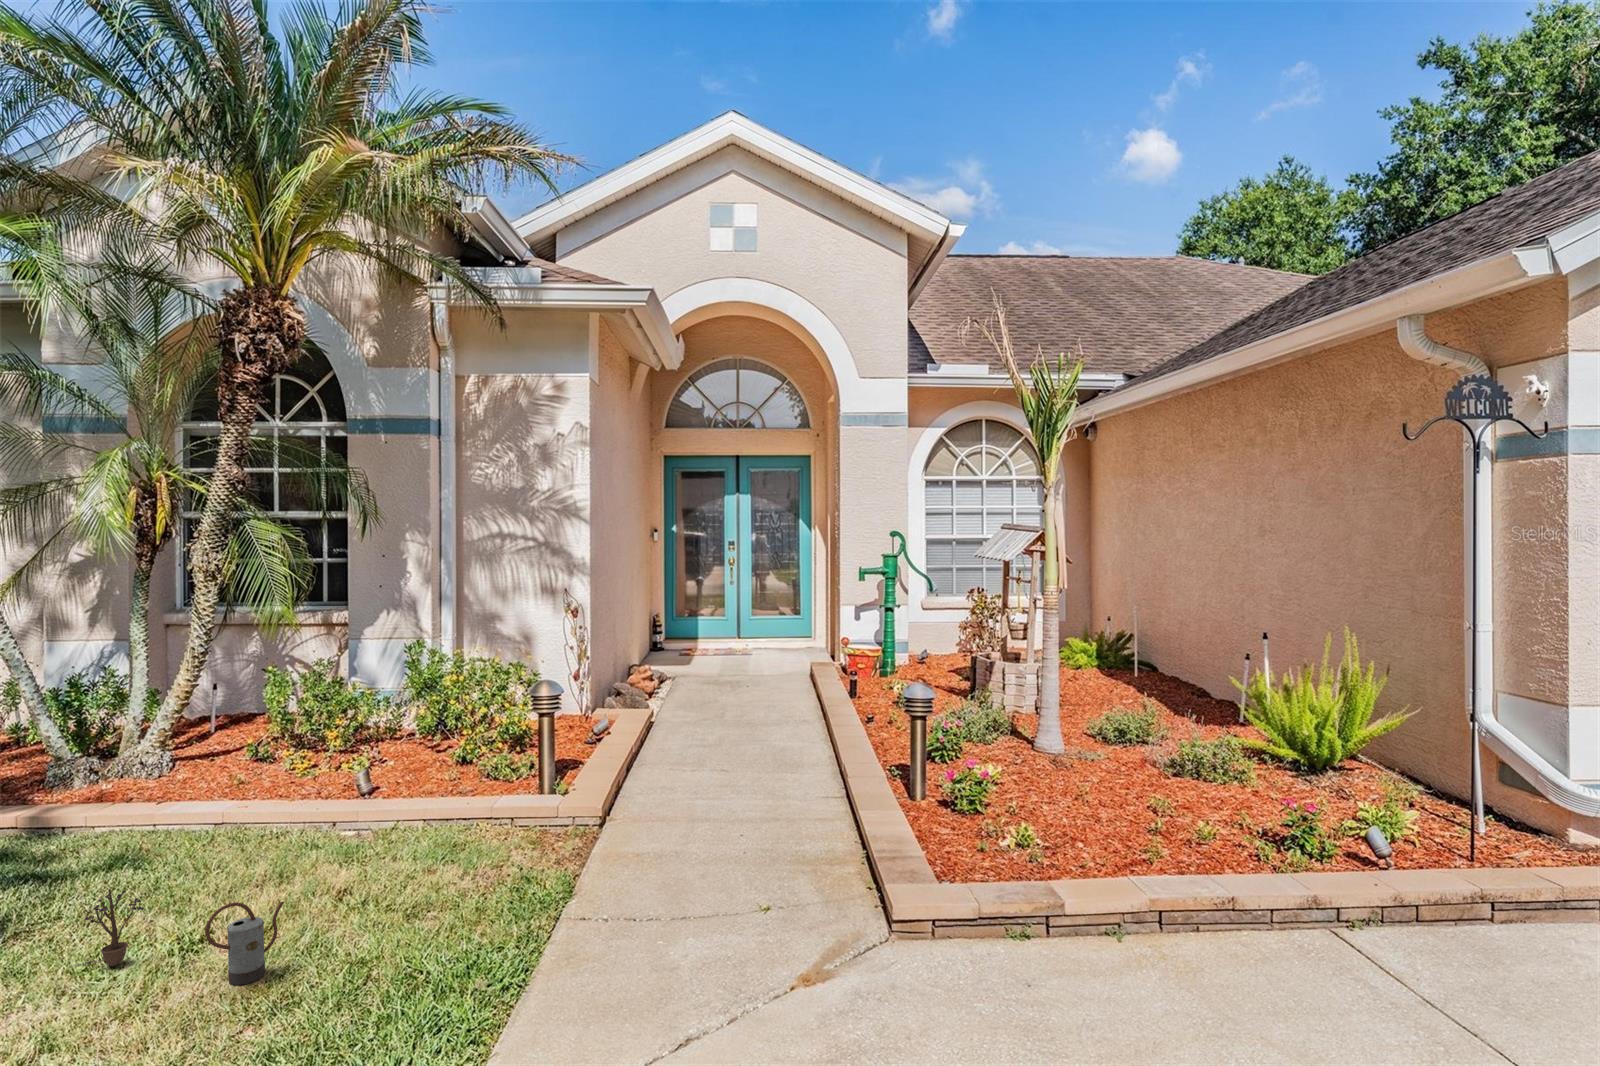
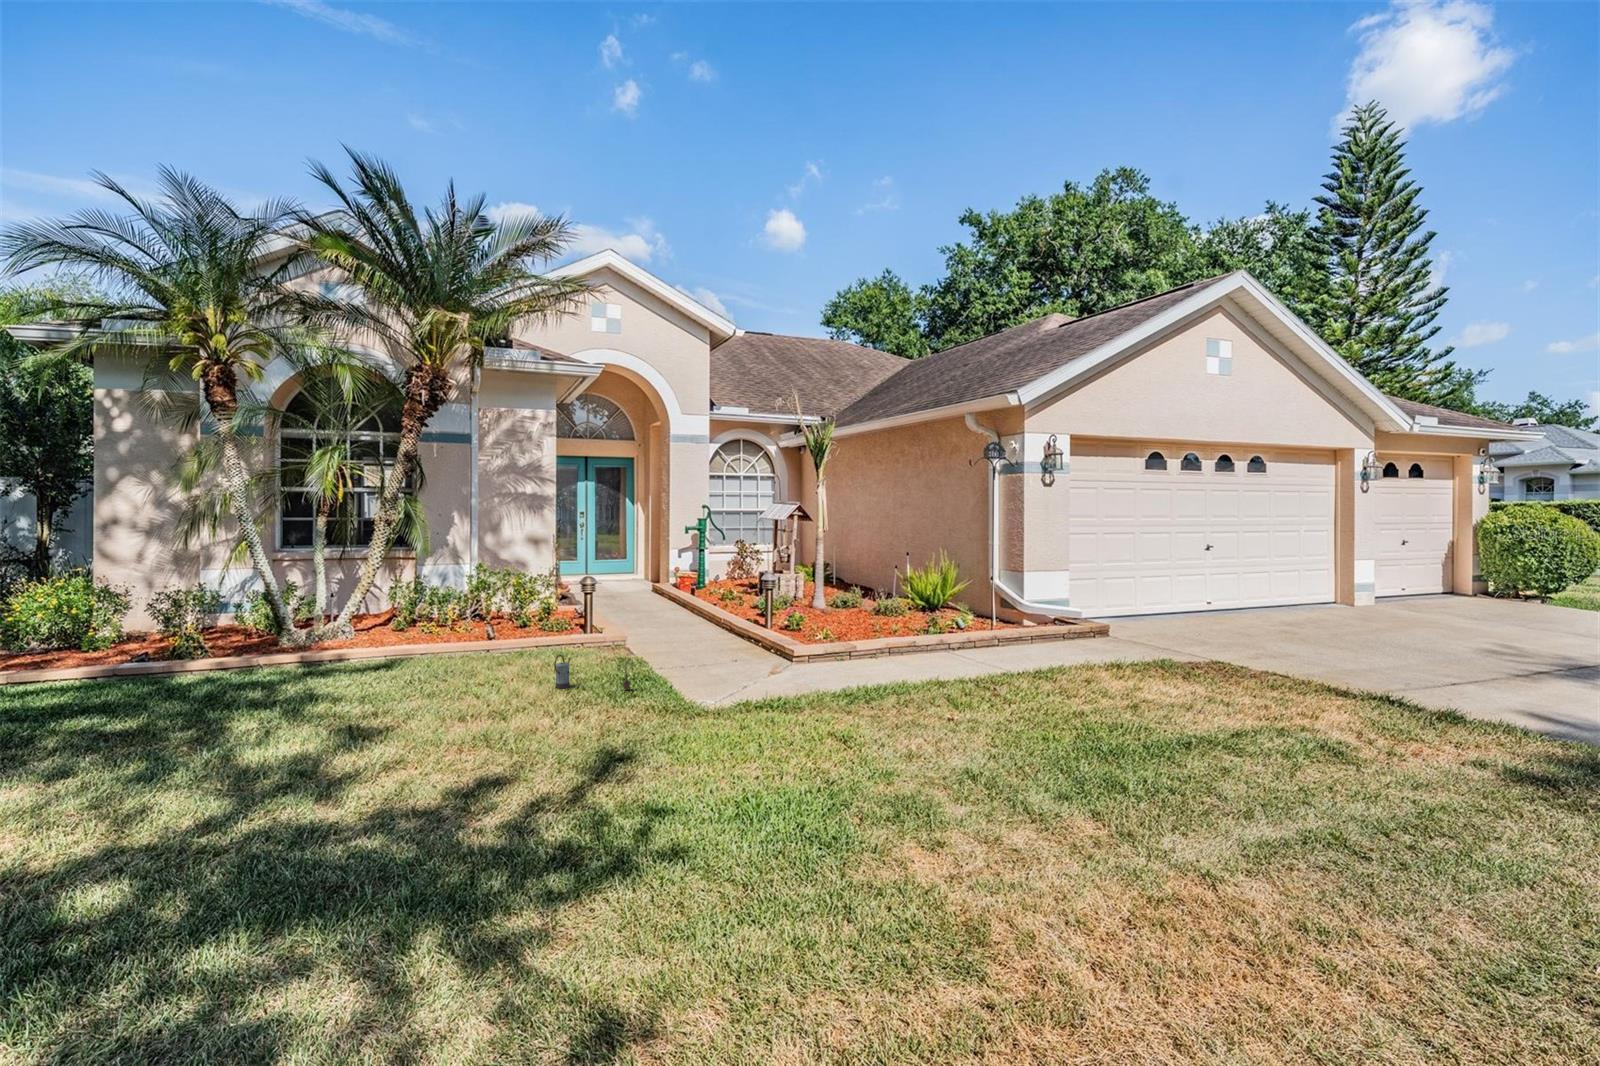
decorative plant: present [74,889,143,967] -> present [618,658,631,690]

